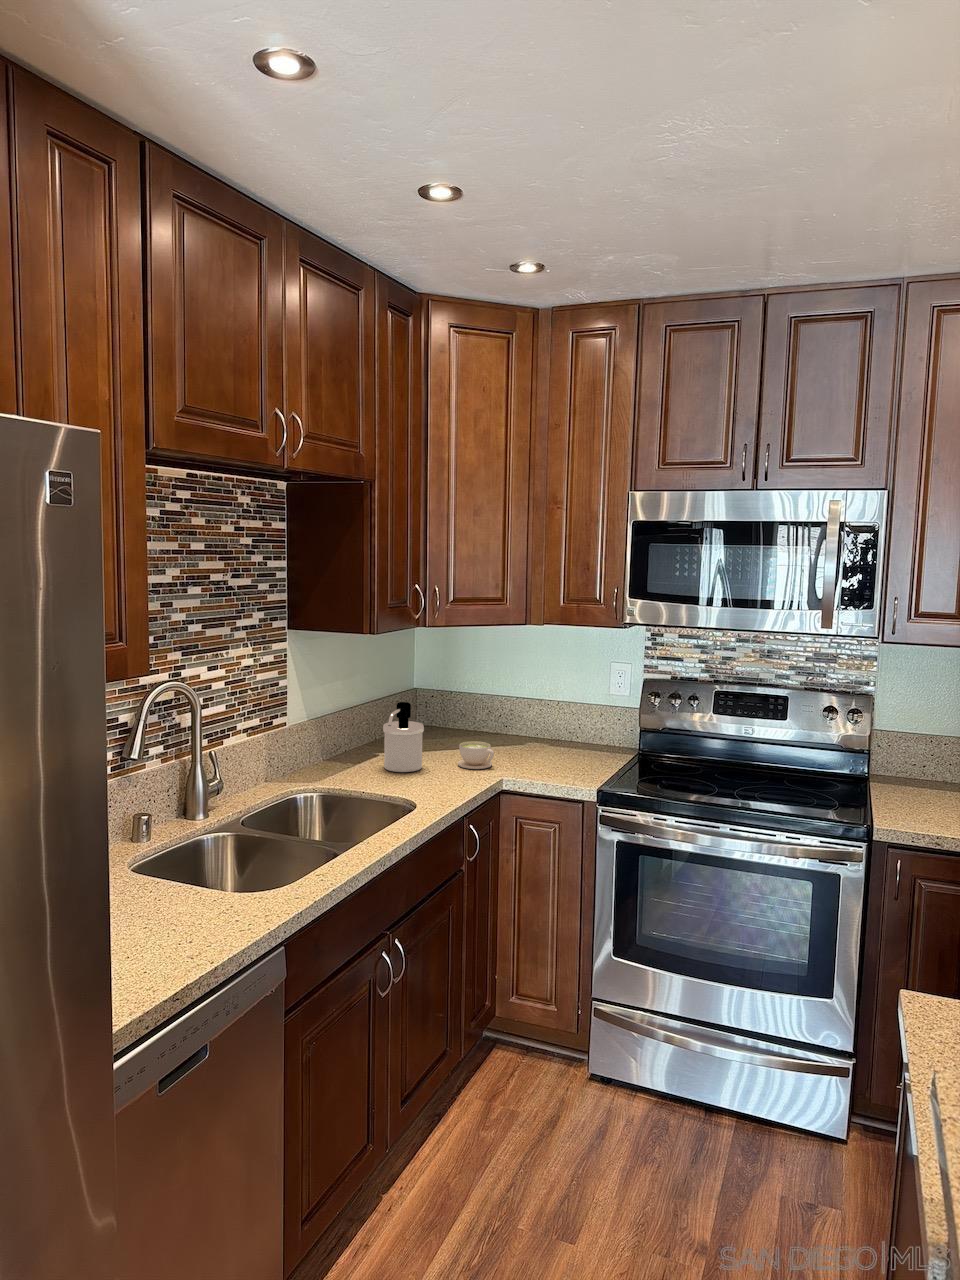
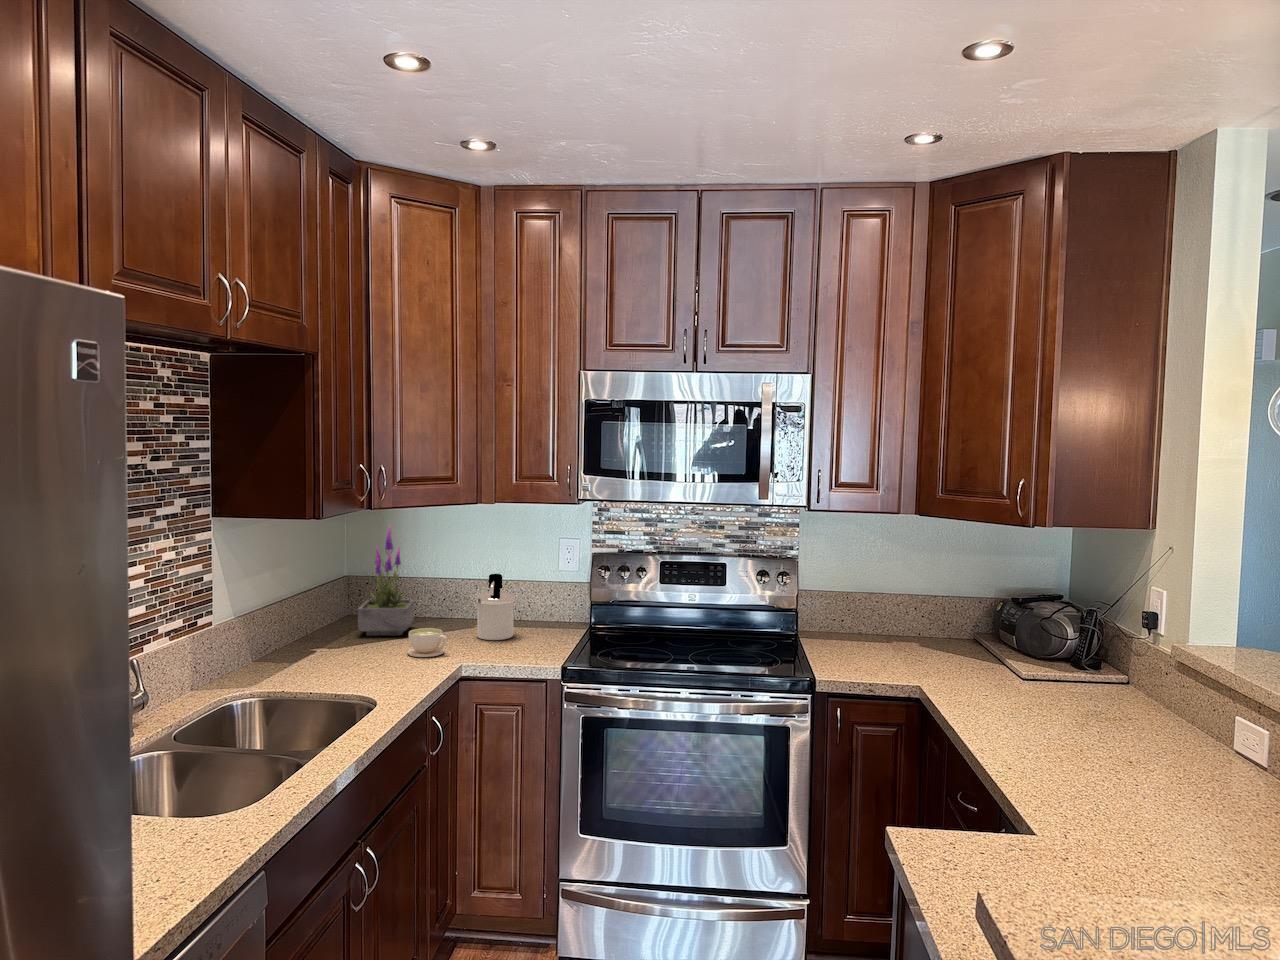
potted plant: none [419,641,472,747] -> present [358,527,414,636]
soap dispenser: present [383,702,424,772] -> present [476,574,515,640]

